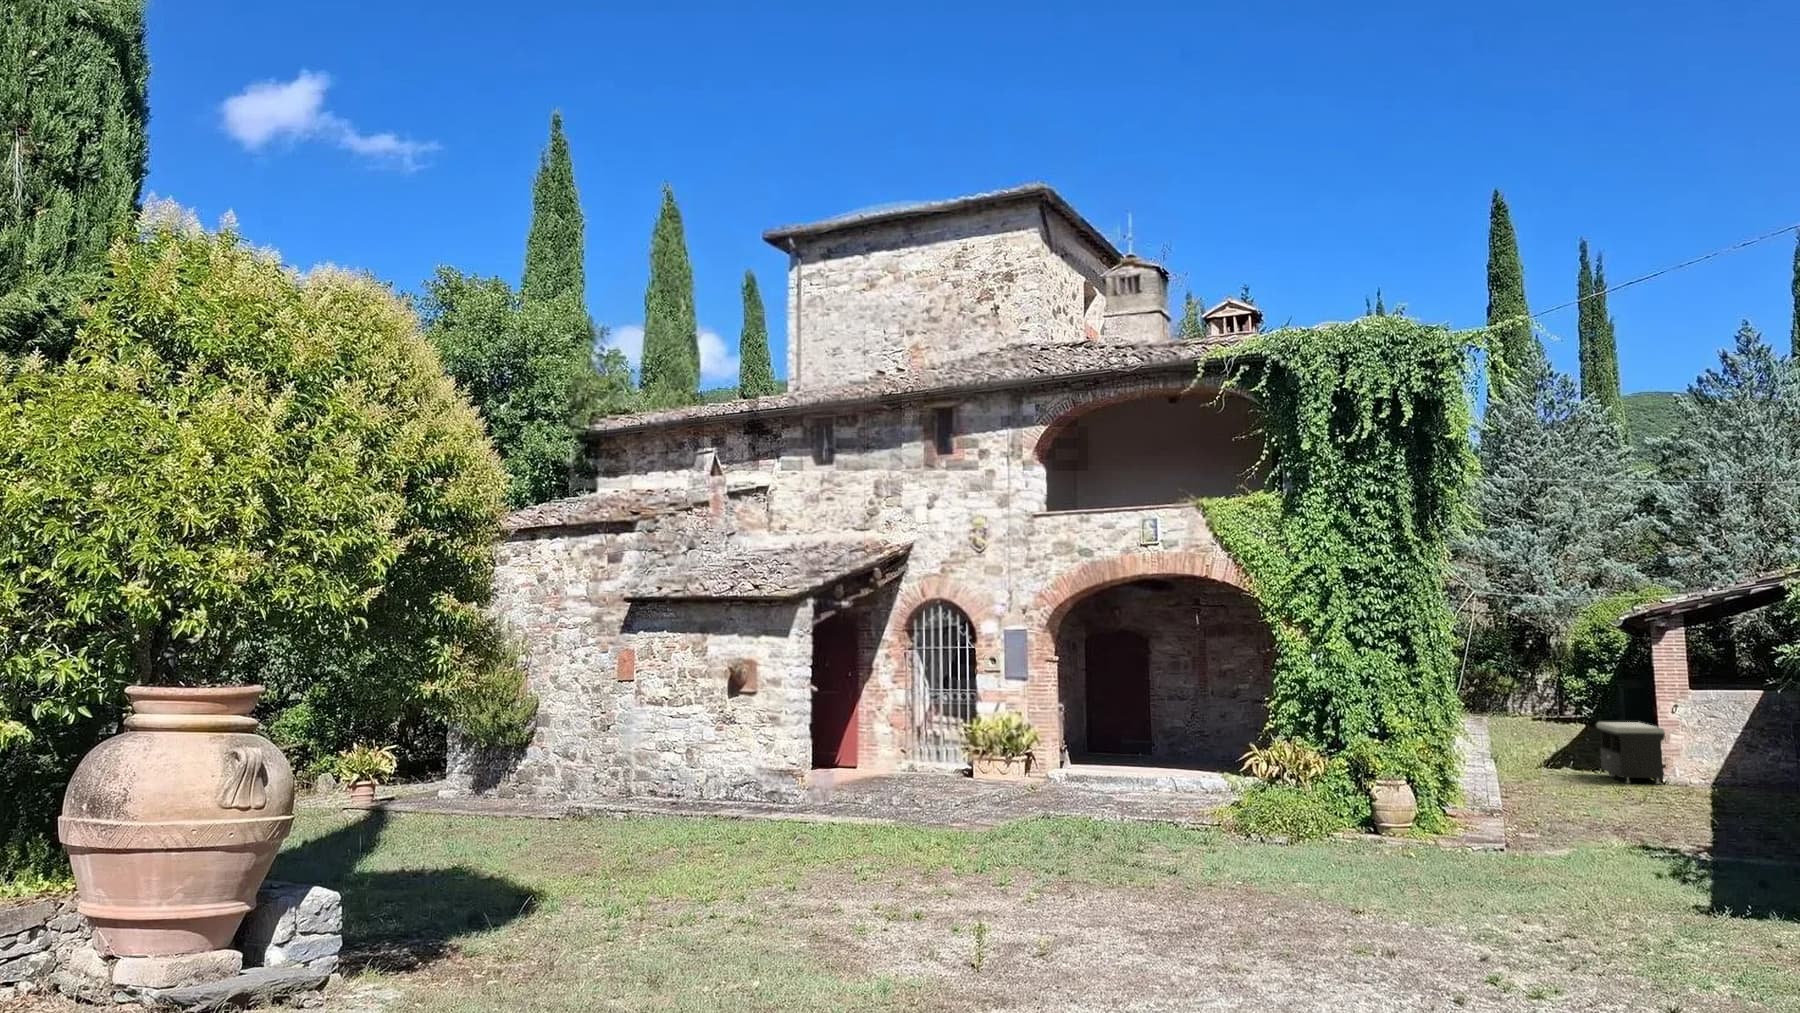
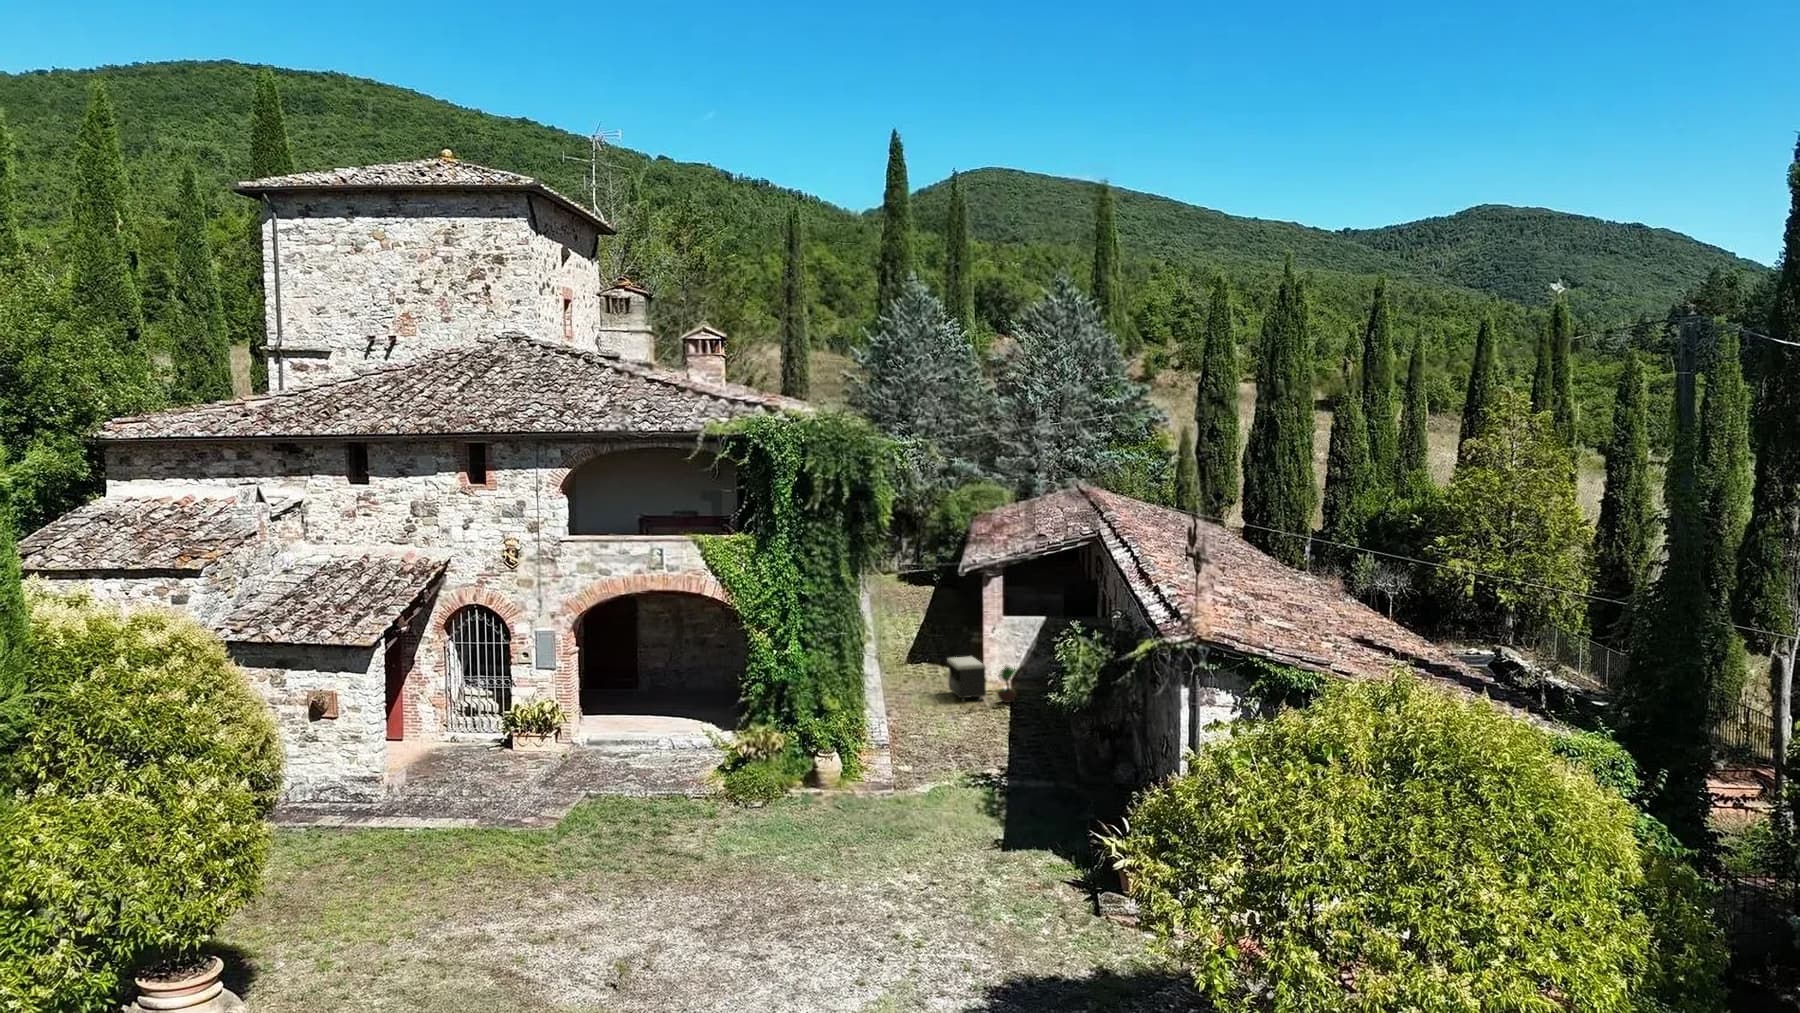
potted tree: none [1683,723,1728,789] -> present [998,666,1016,703]

